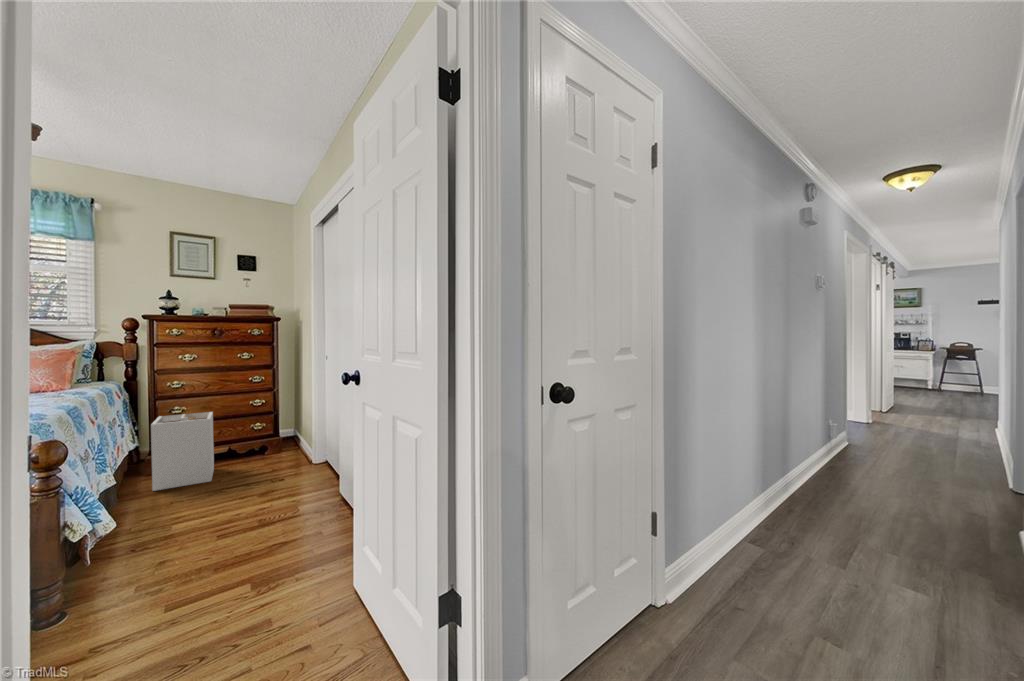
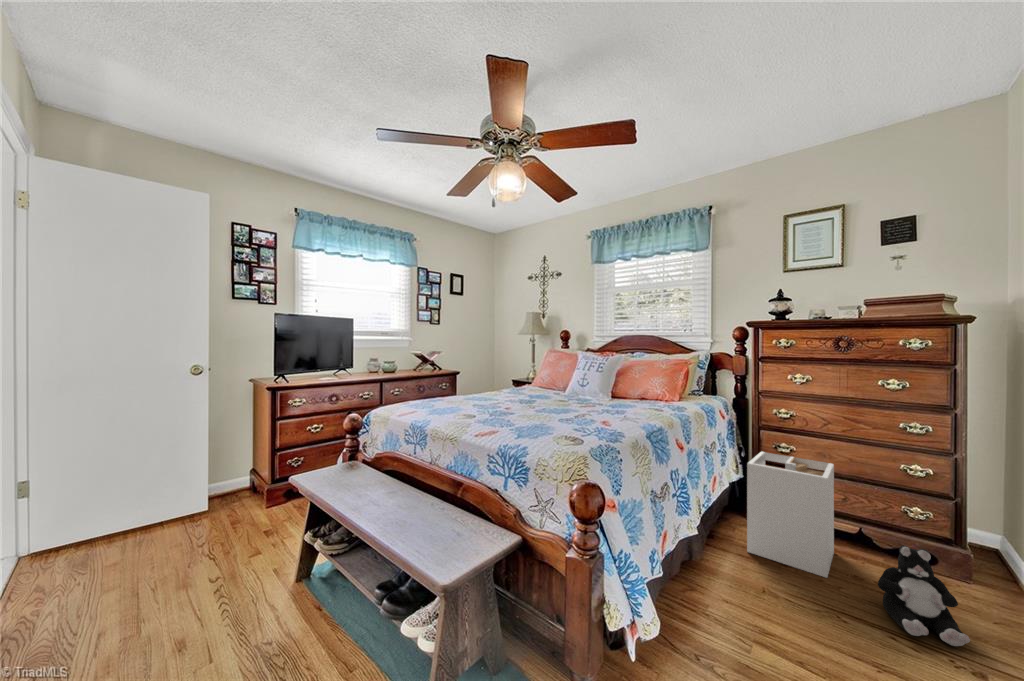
plush toy: none [239,440,278,483] -> present [878,546,970,646]

